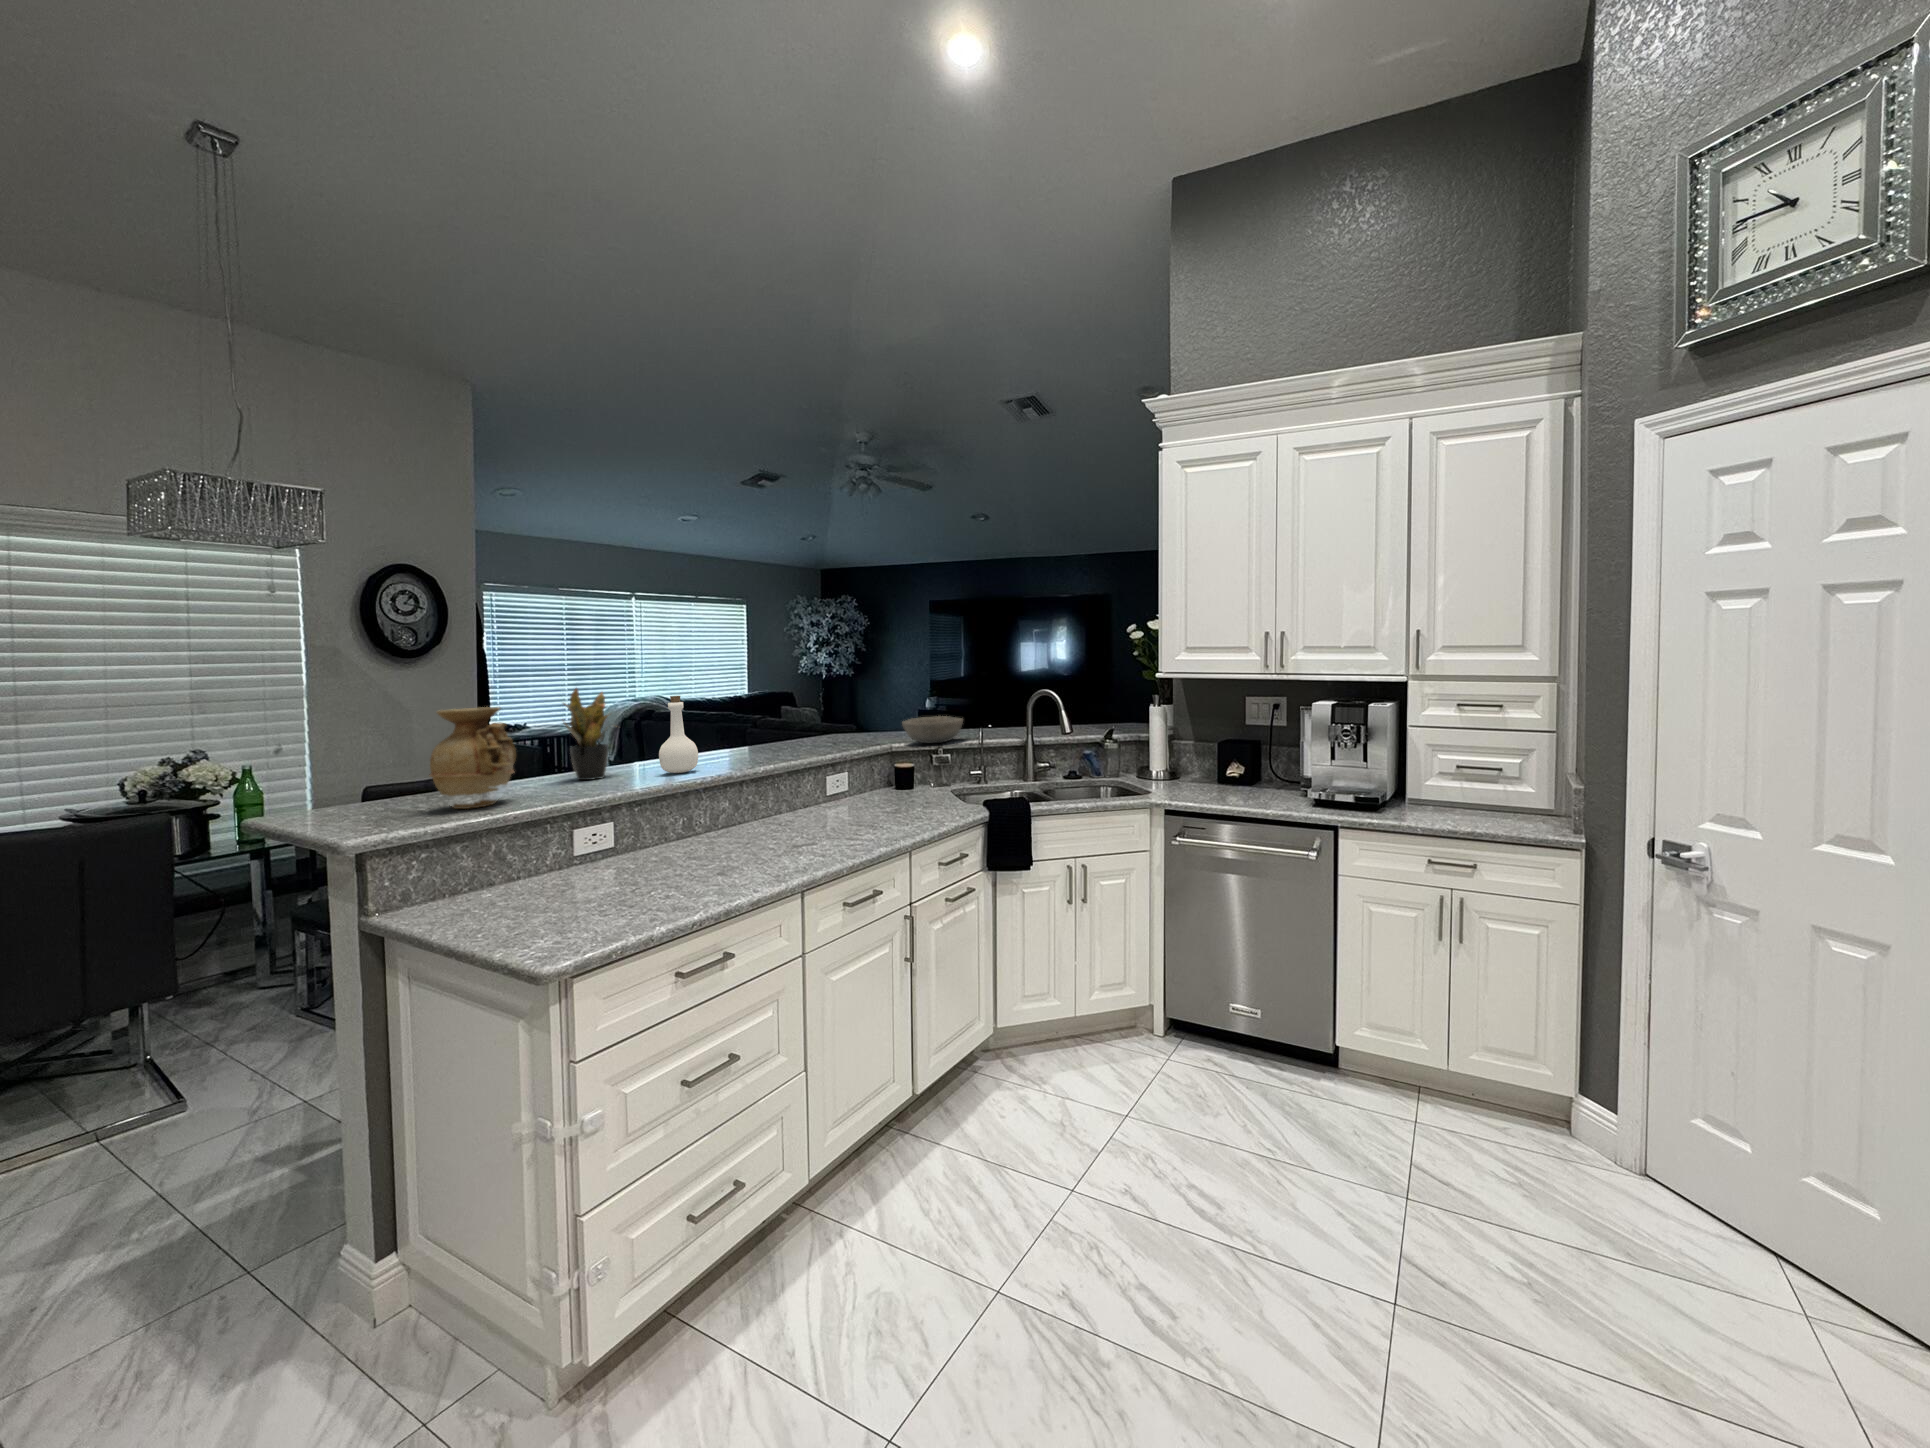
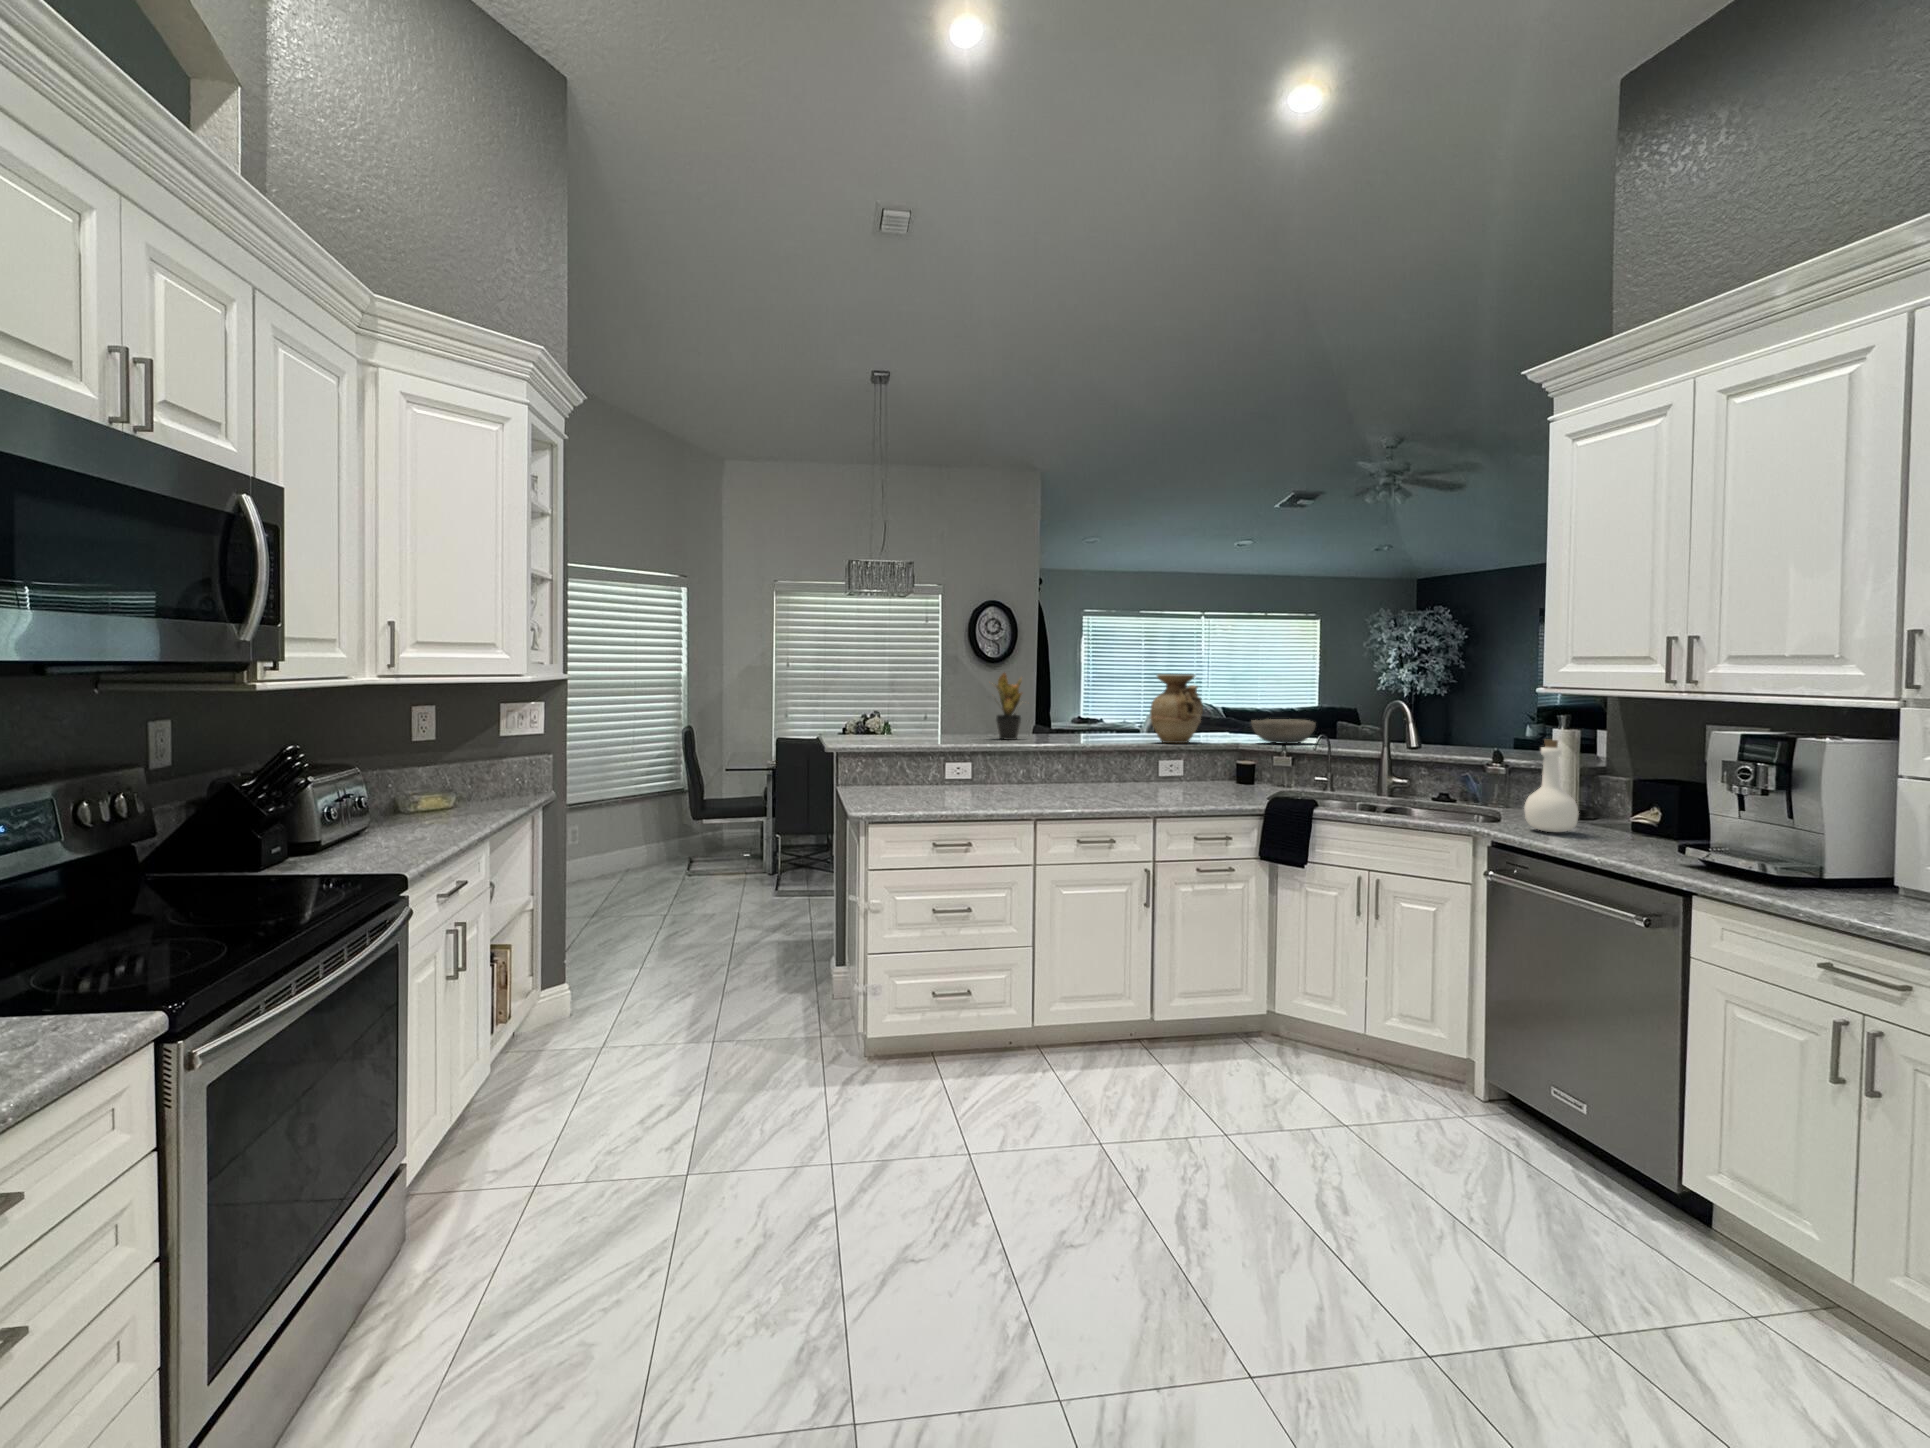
bottle: present [659,696,698,773] -> present [1525,740,1578,832]
vase: present [429,707,516,809] -> present [1150,674,1203,743]

